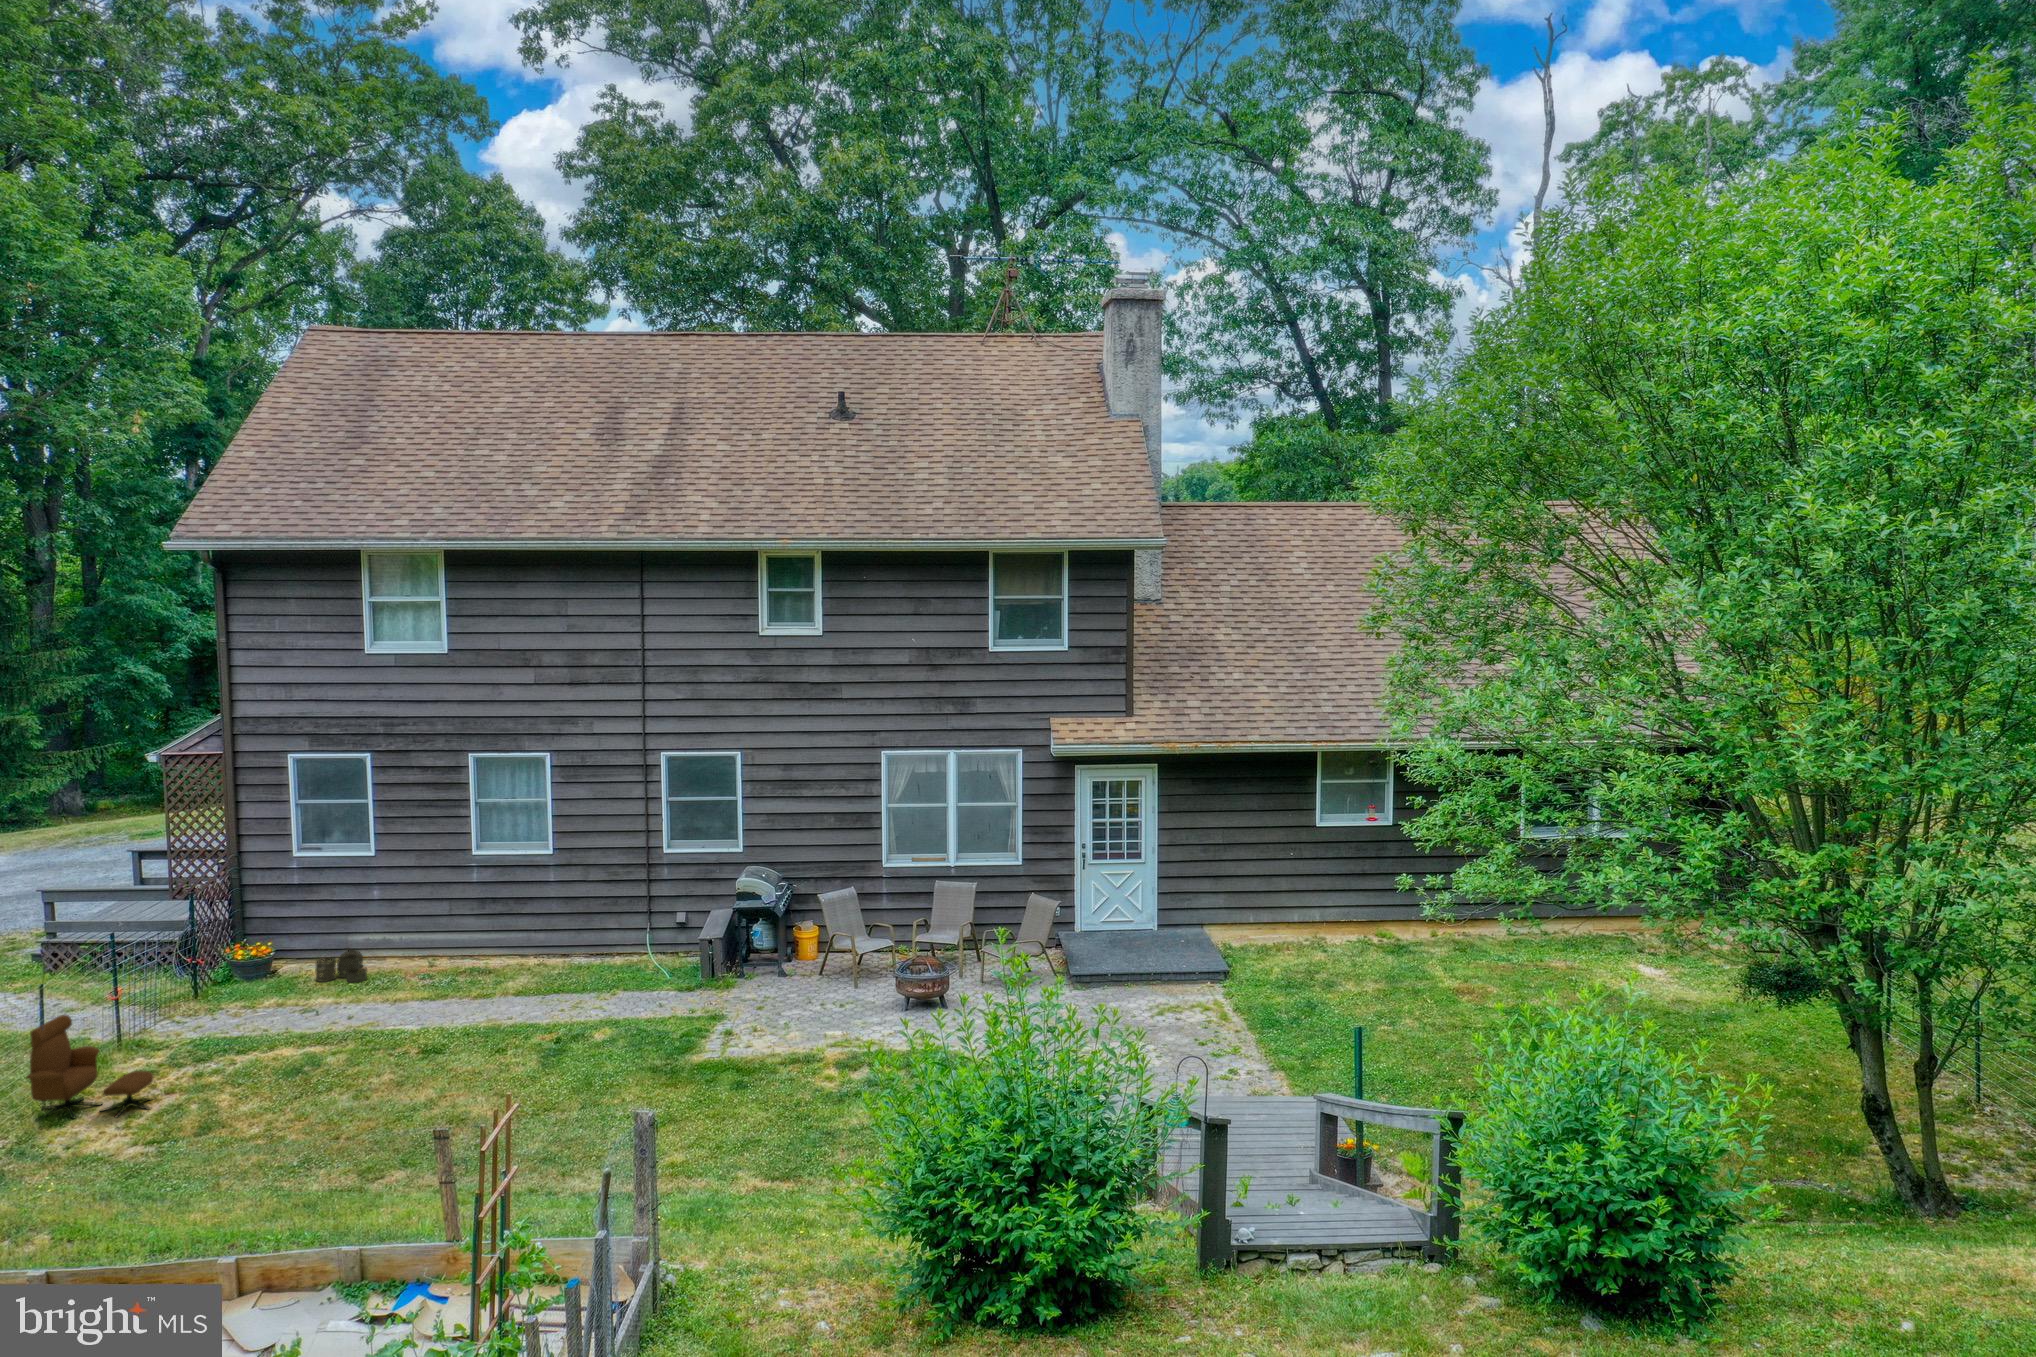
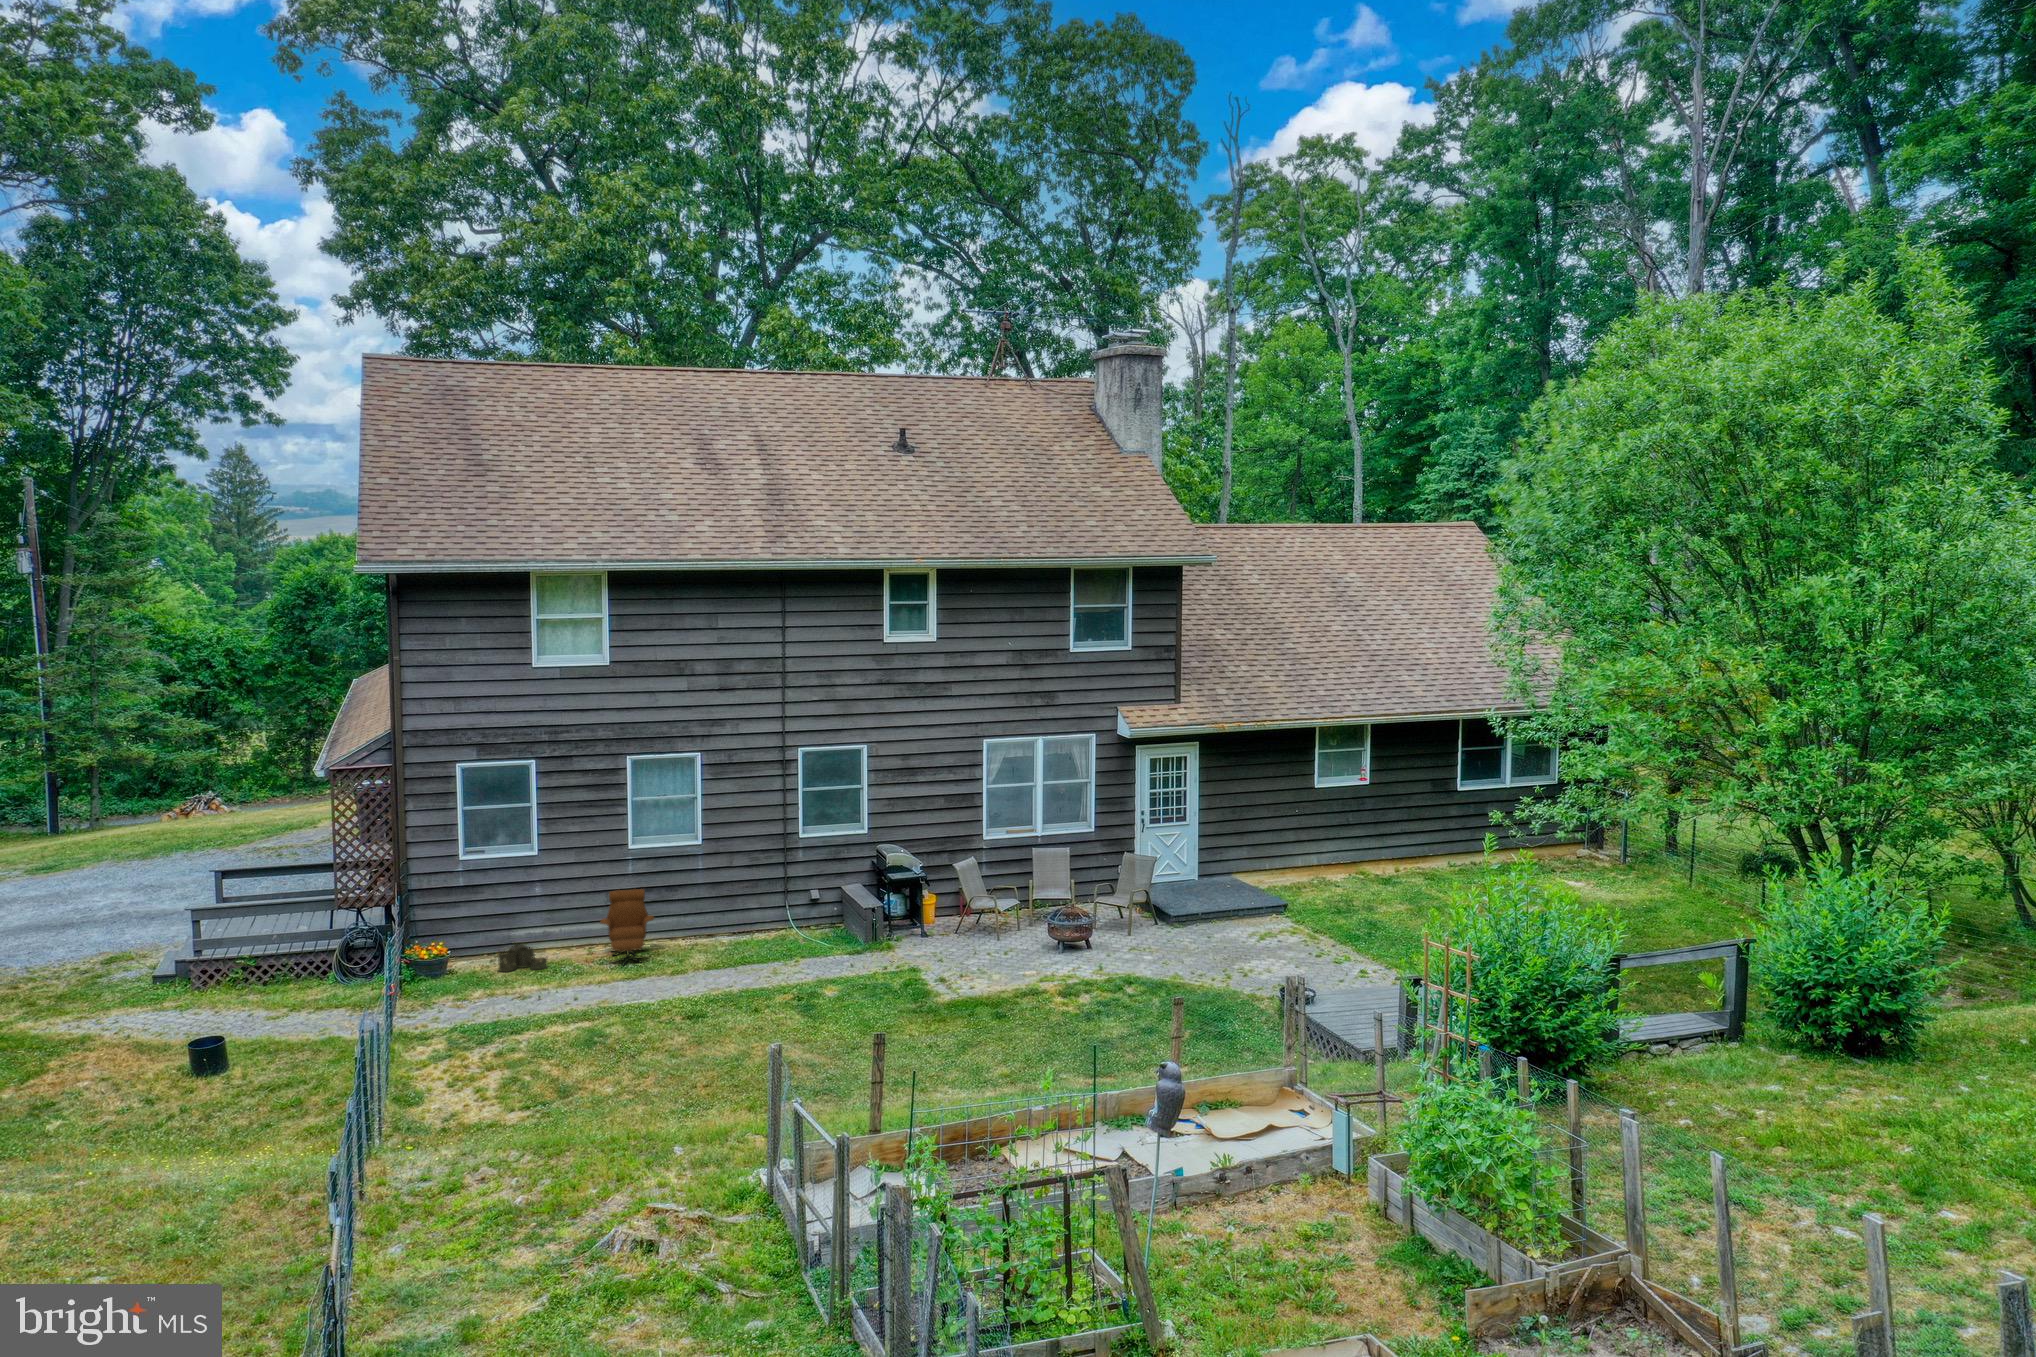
lounge chair: present [27,1015,155,1121] -> present [600,889,654,965]

